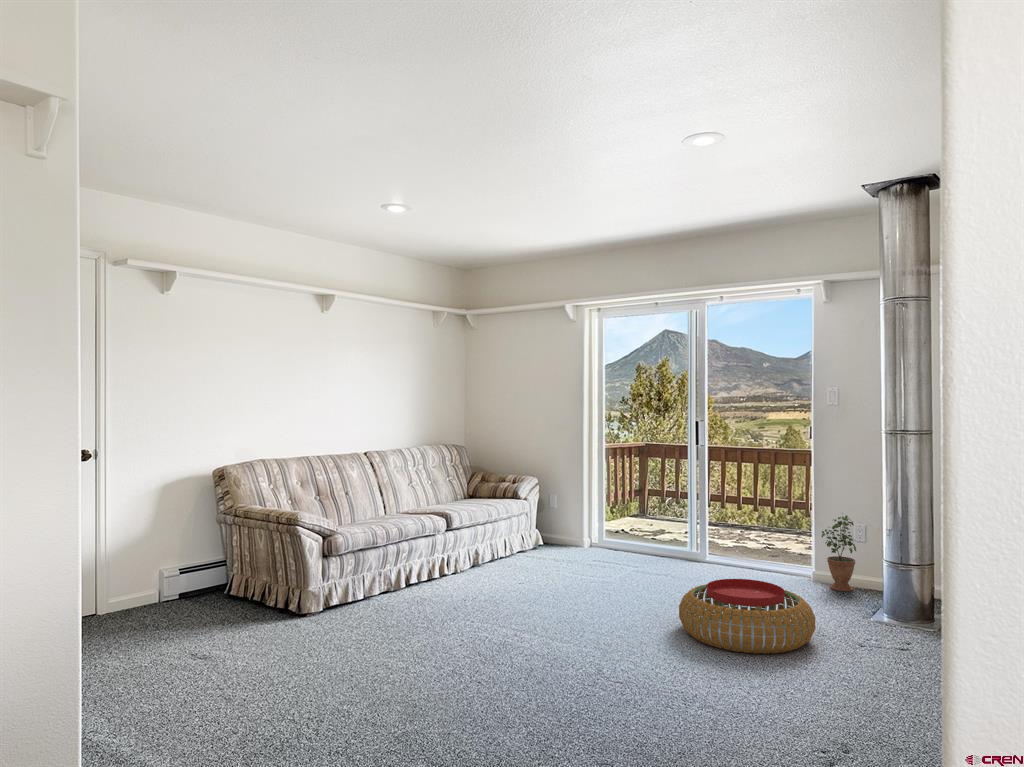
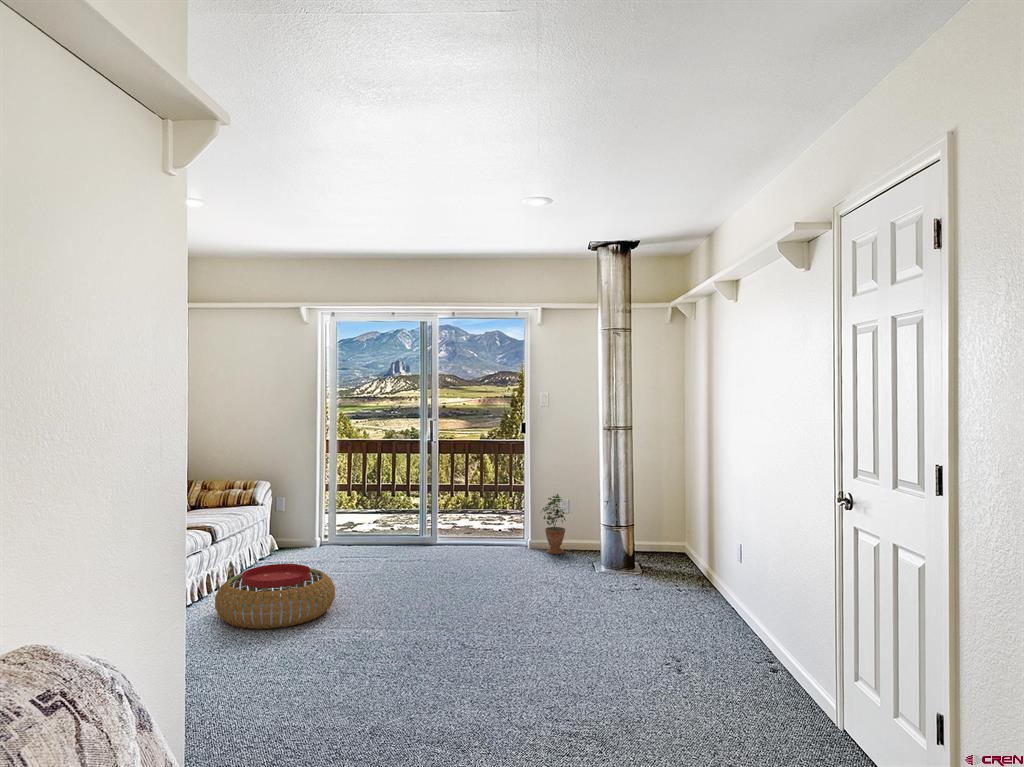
pouf: present [679,579,816,654] -> present [215,564,335,629]

